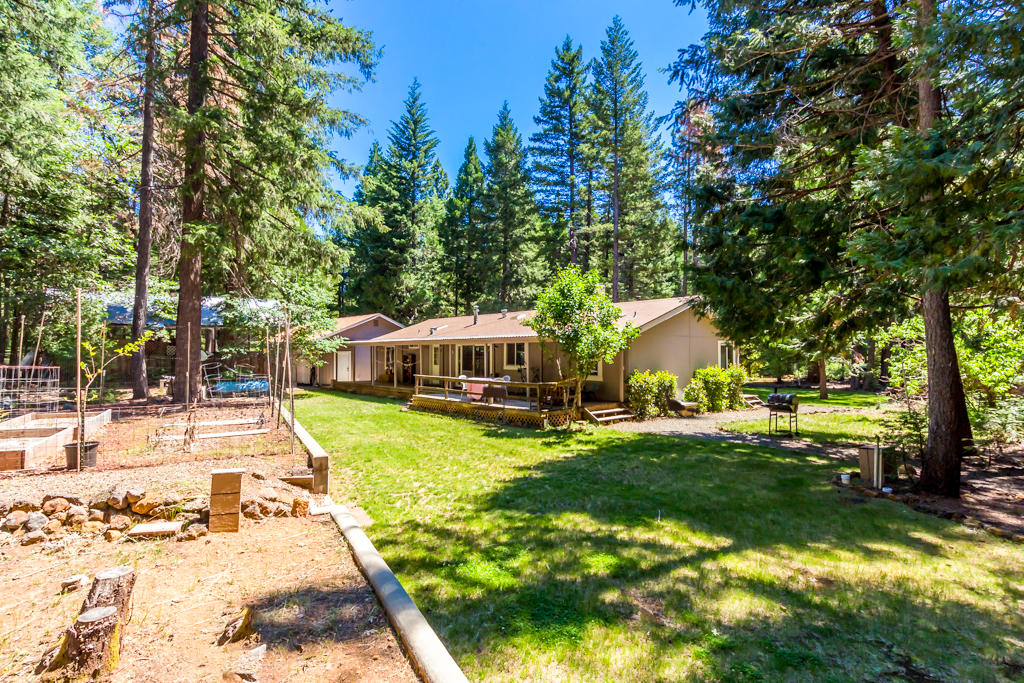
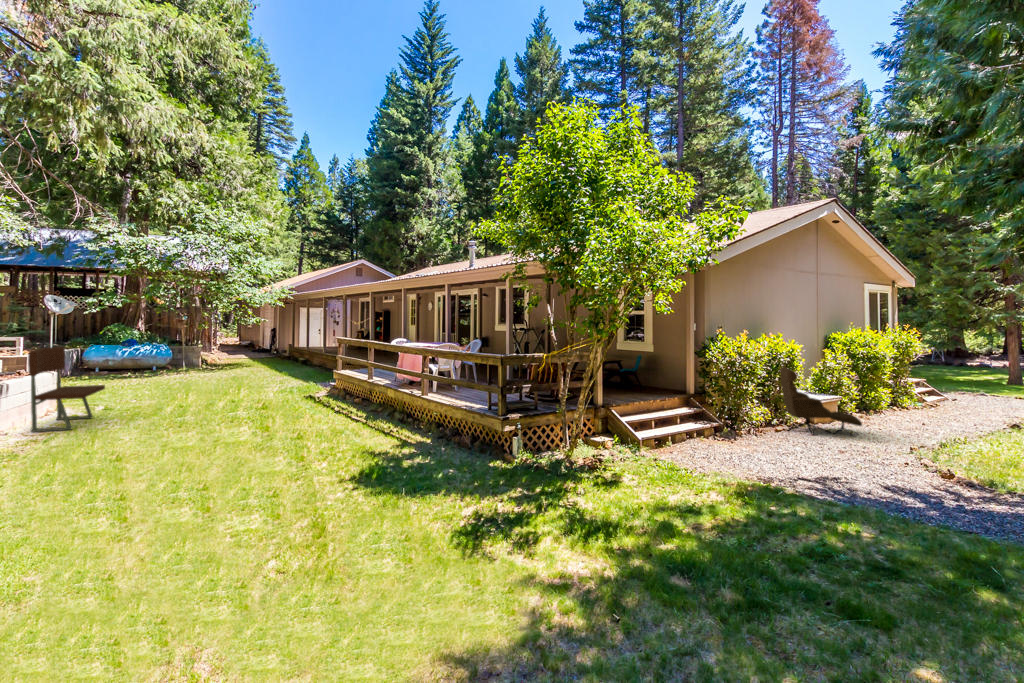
bench: present [471,387,506,425] -> present [28,347,105,432]

